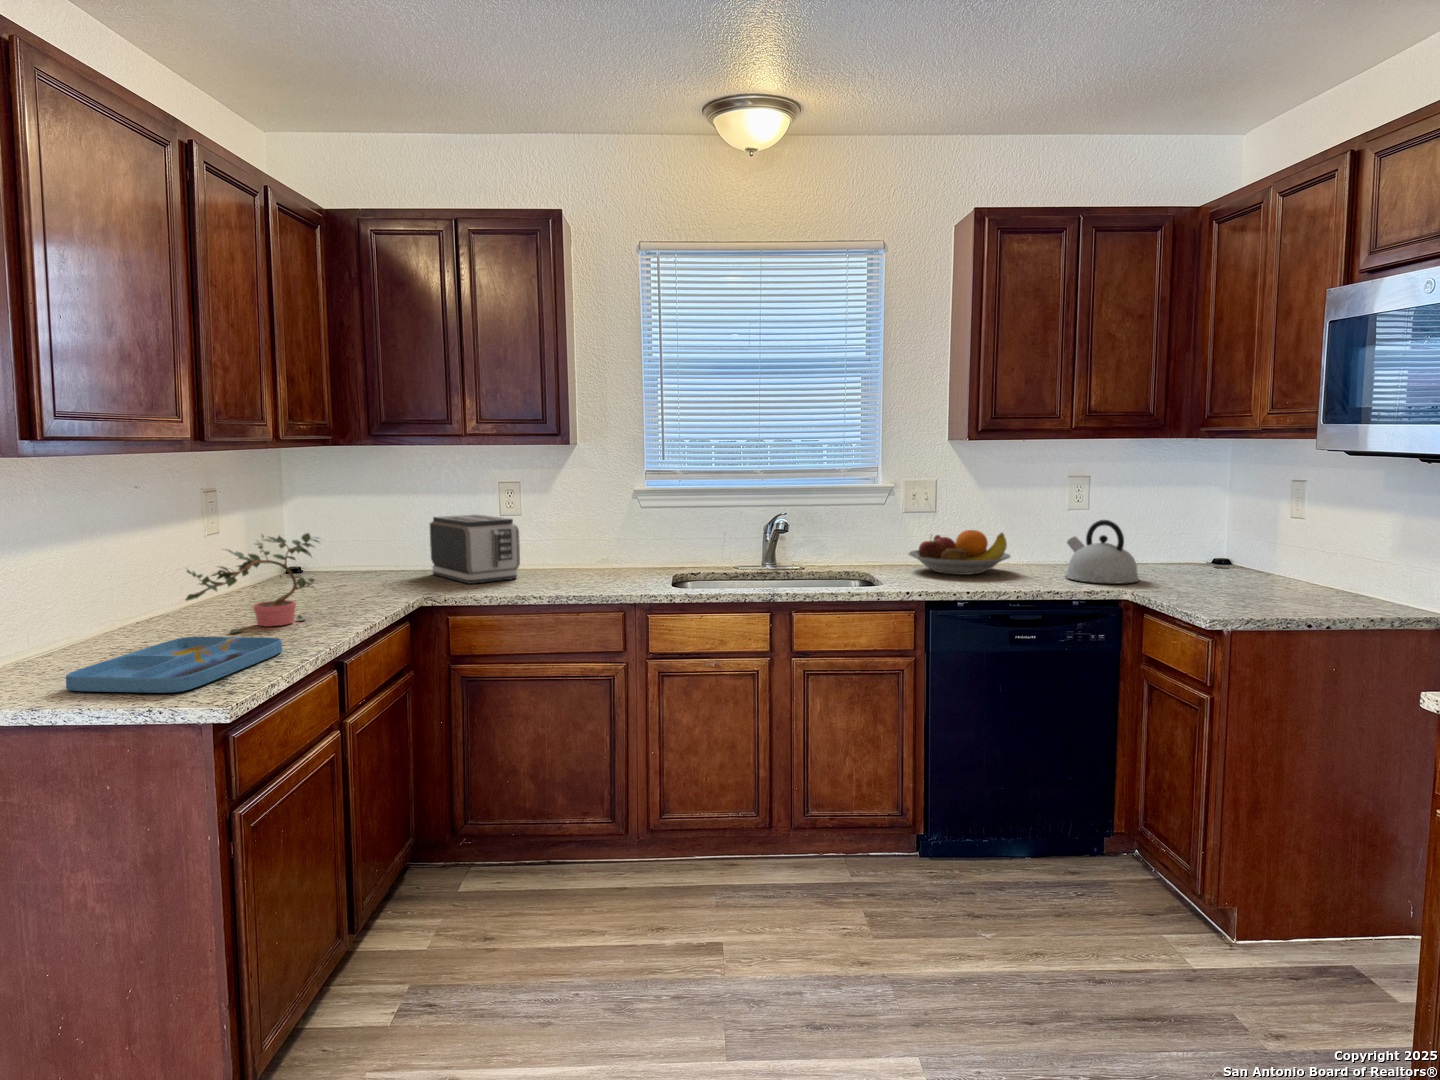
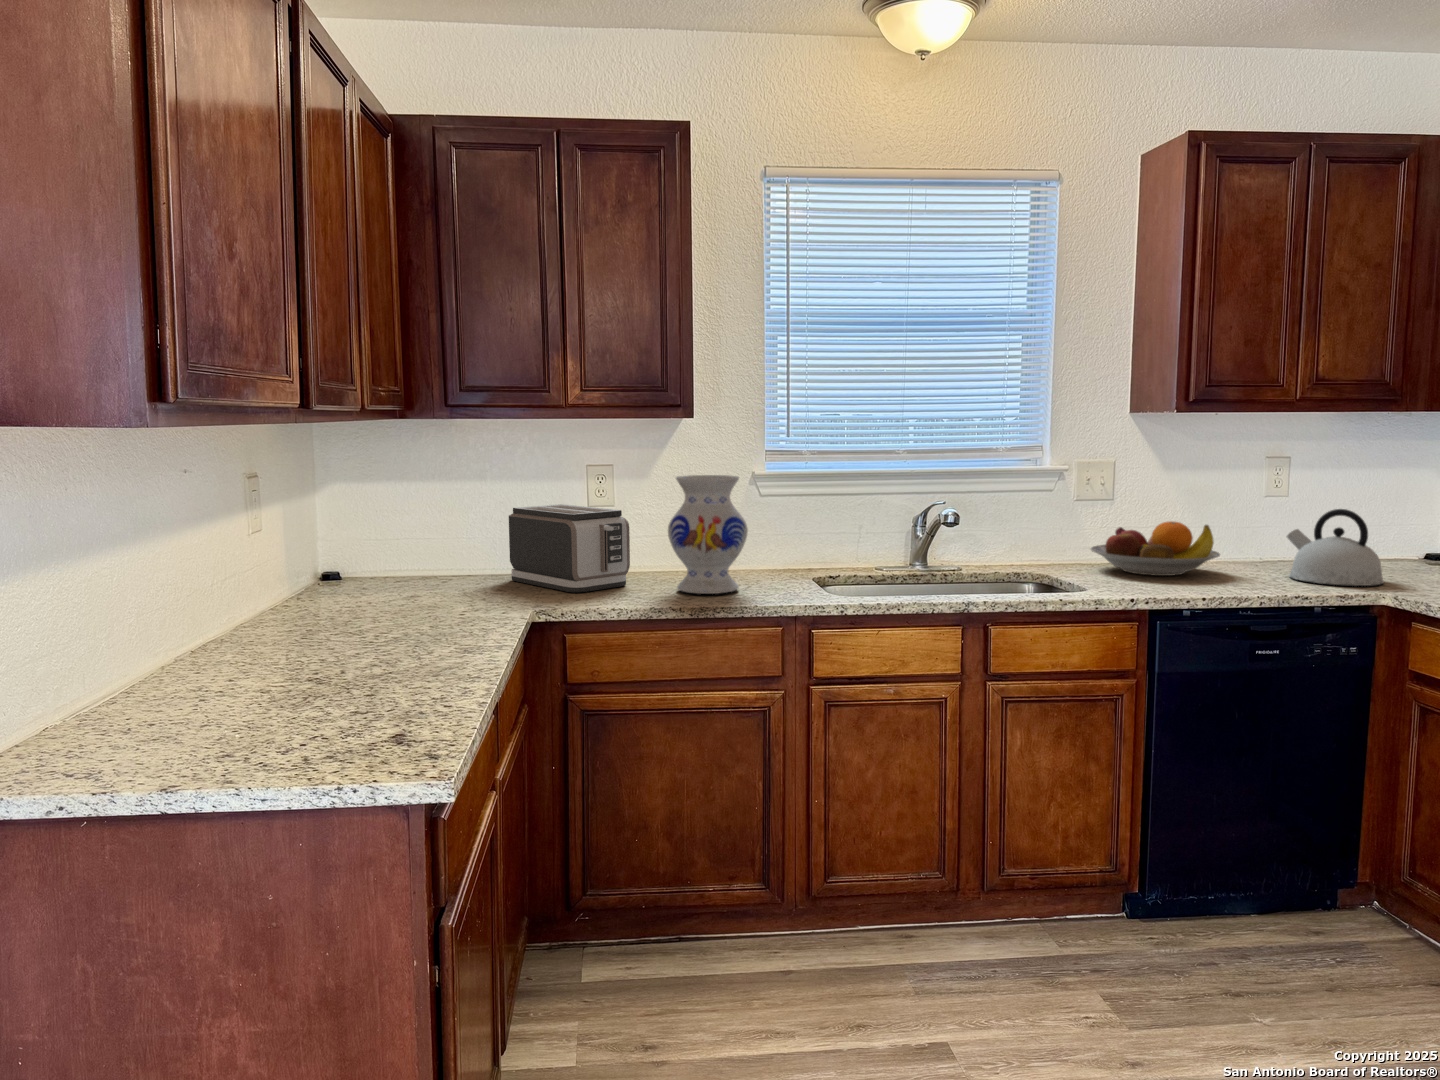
vase: none [542,491,607,585] -> present [668,475,748,594]
potted plant: present [186,533,319,633] -> none [279,531,439,668]
tray: present [66,637,283,693] -> none [192,674,438,760]

